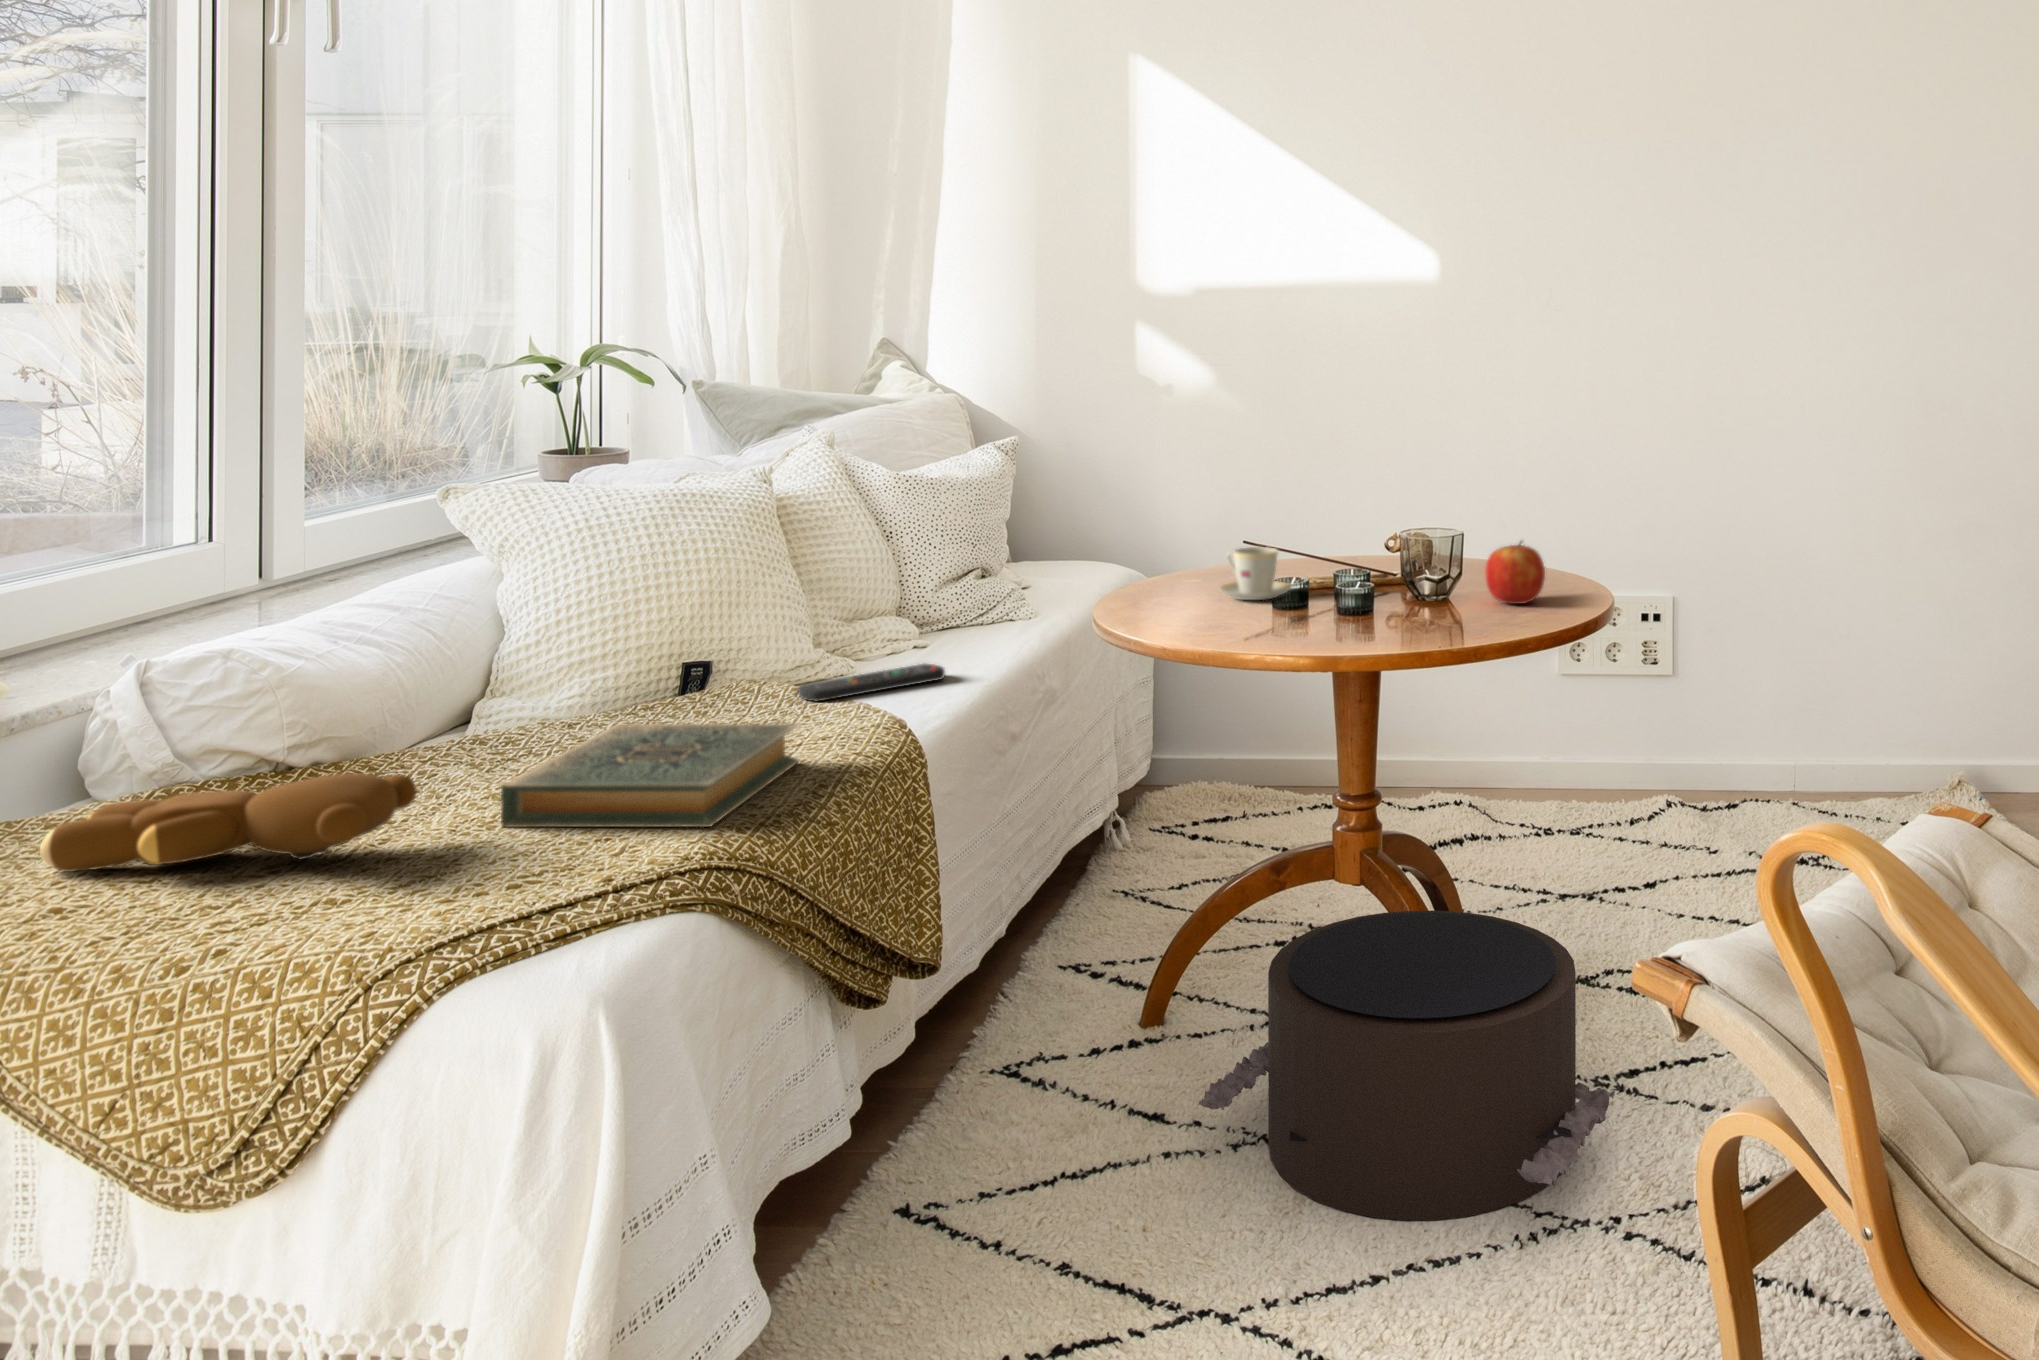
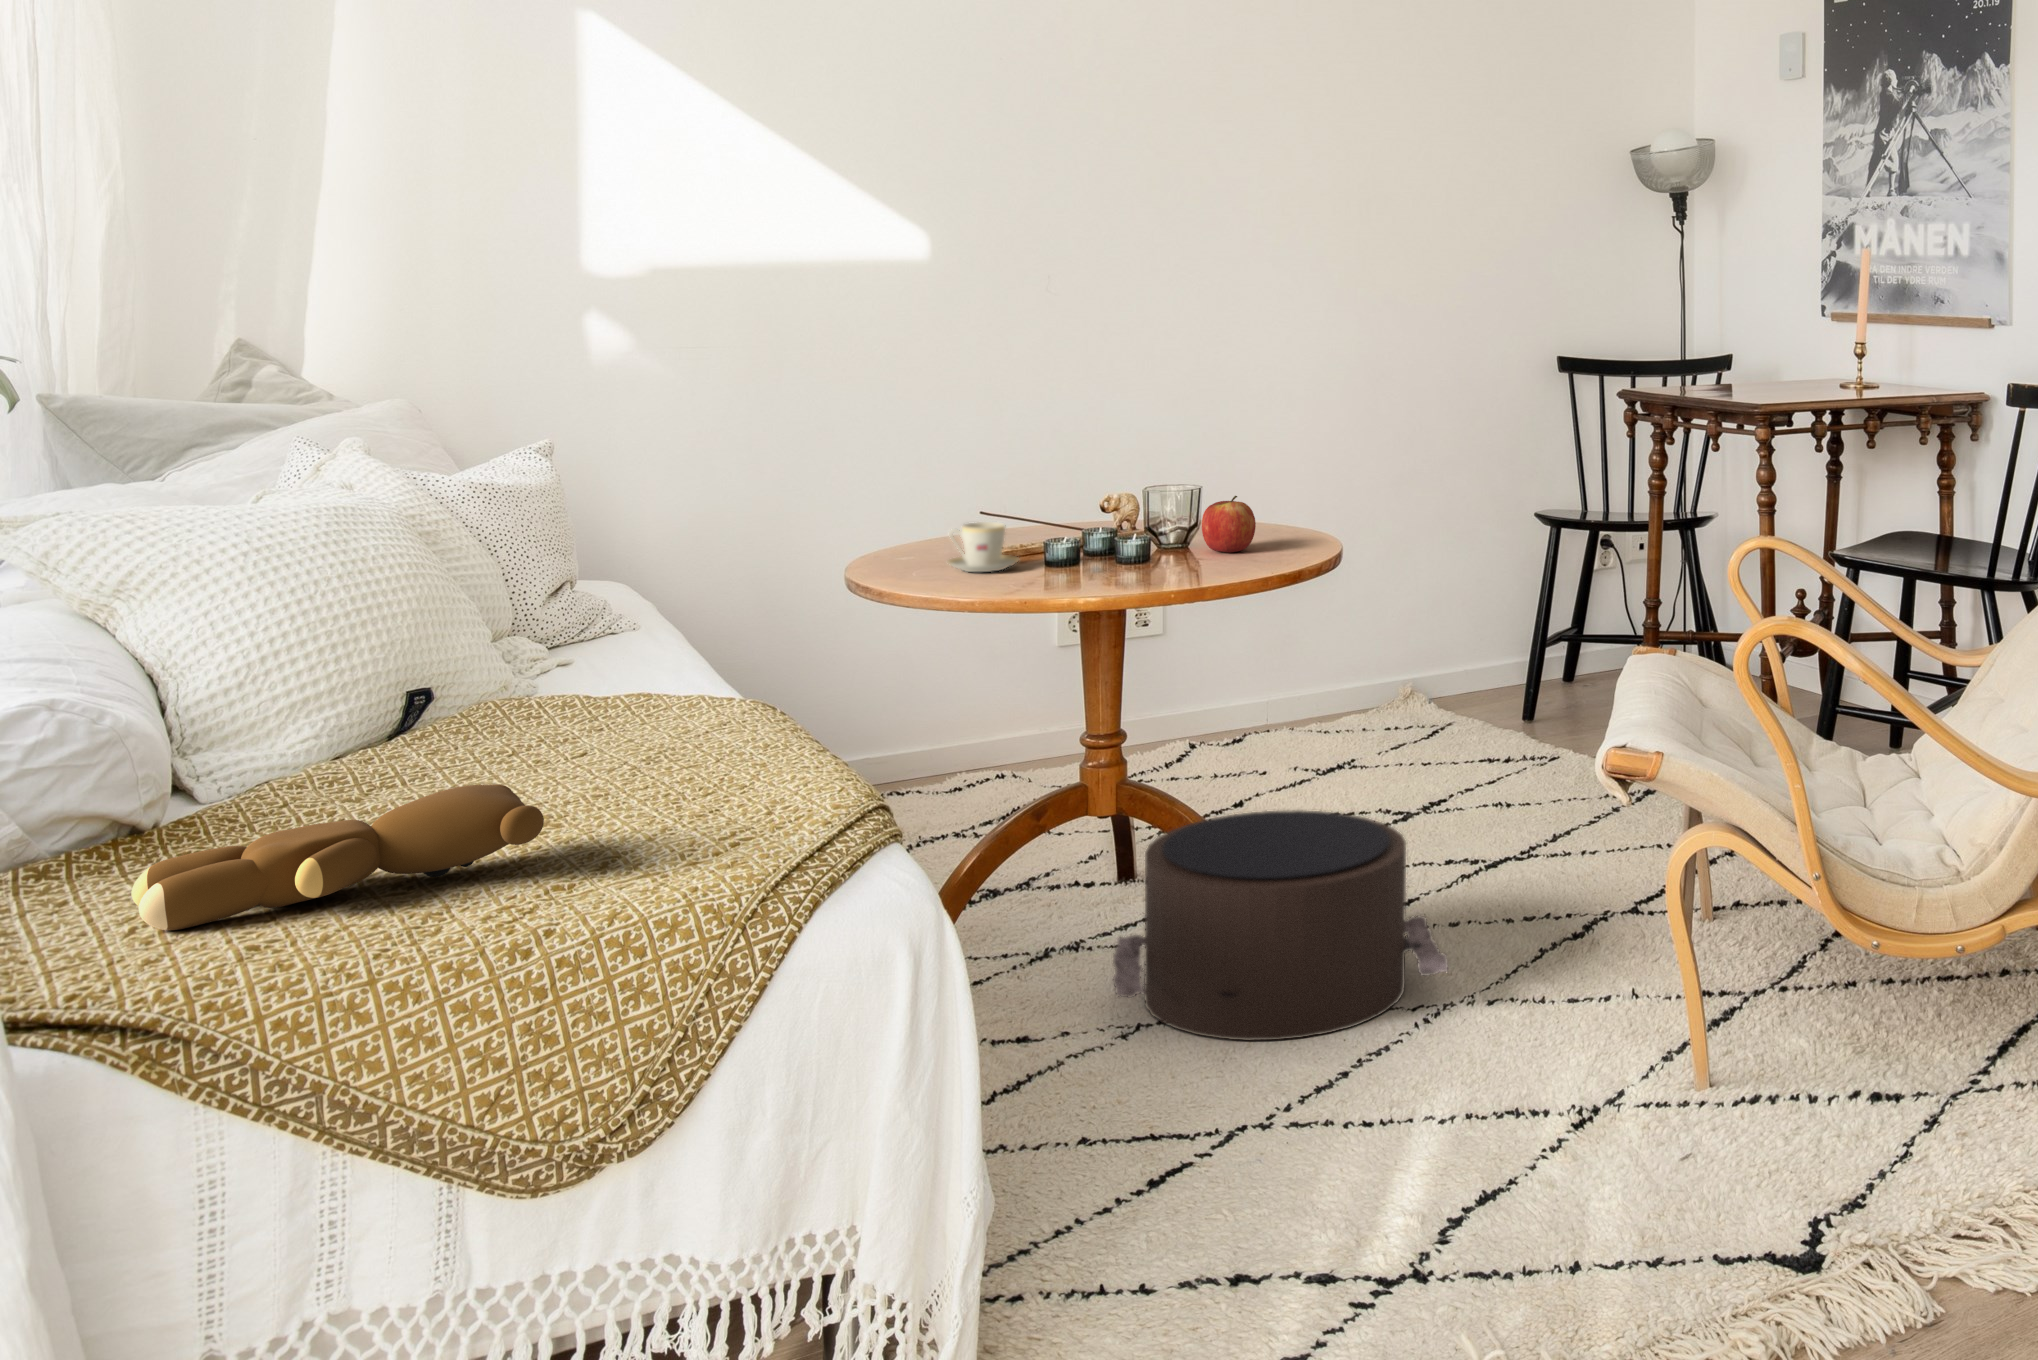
remote control: present [798,663,945,701] -> none [552,671,678,715]
hardback book: present [501,723,799,827] -> none [521,713,787,830]

